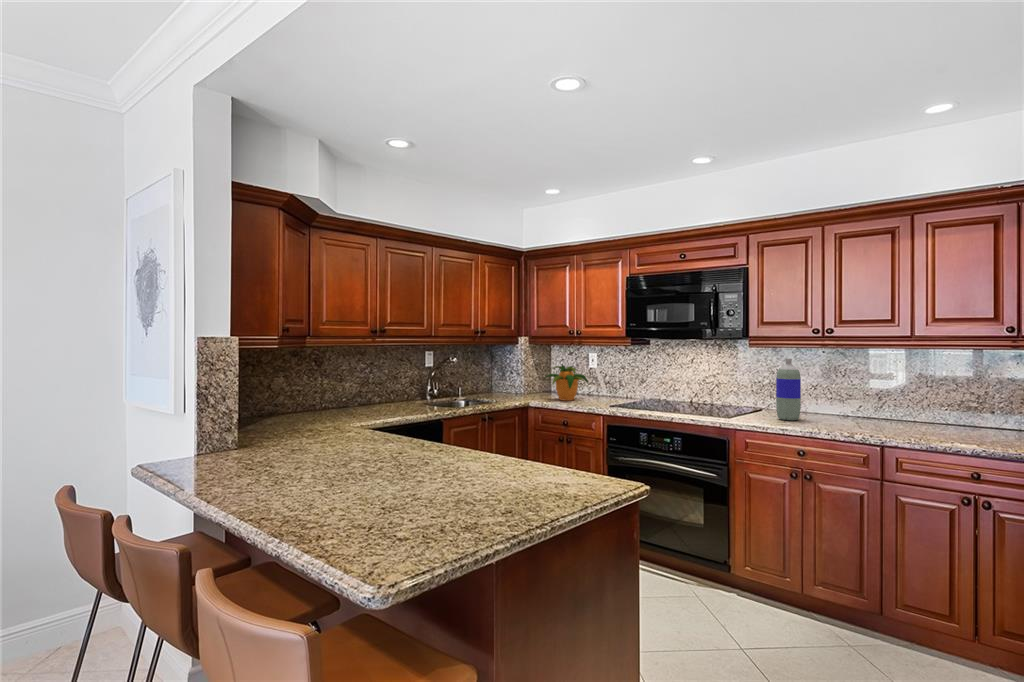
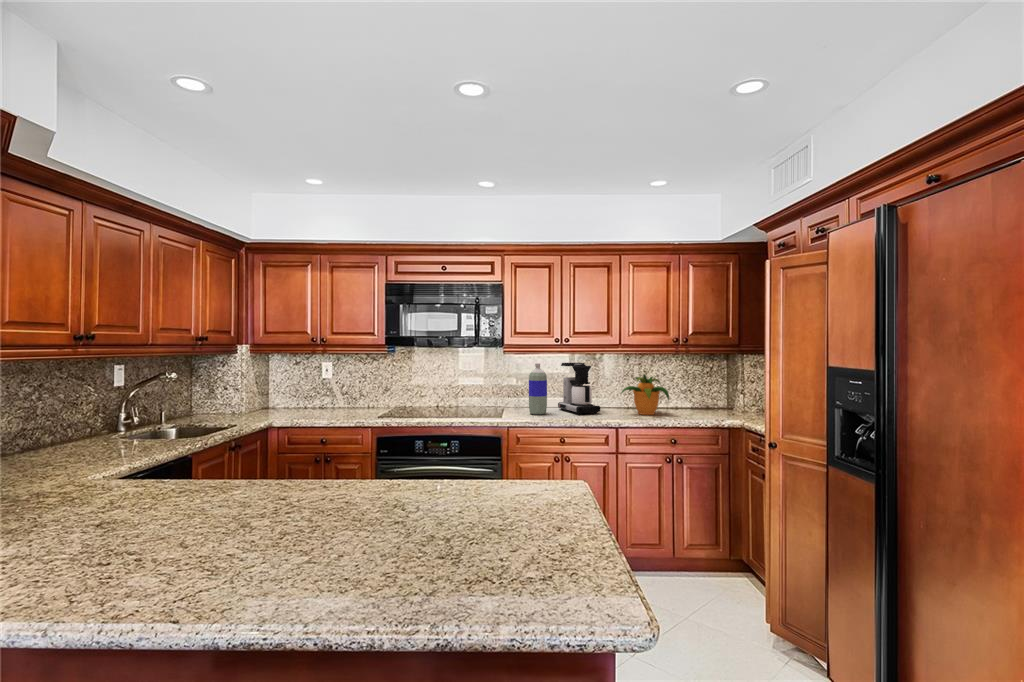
coffee maker: none [829,359,877,426] -> present [558,363,600,414]
potted plant: present [546,365,588,401] -> present [621,374,669,415]

